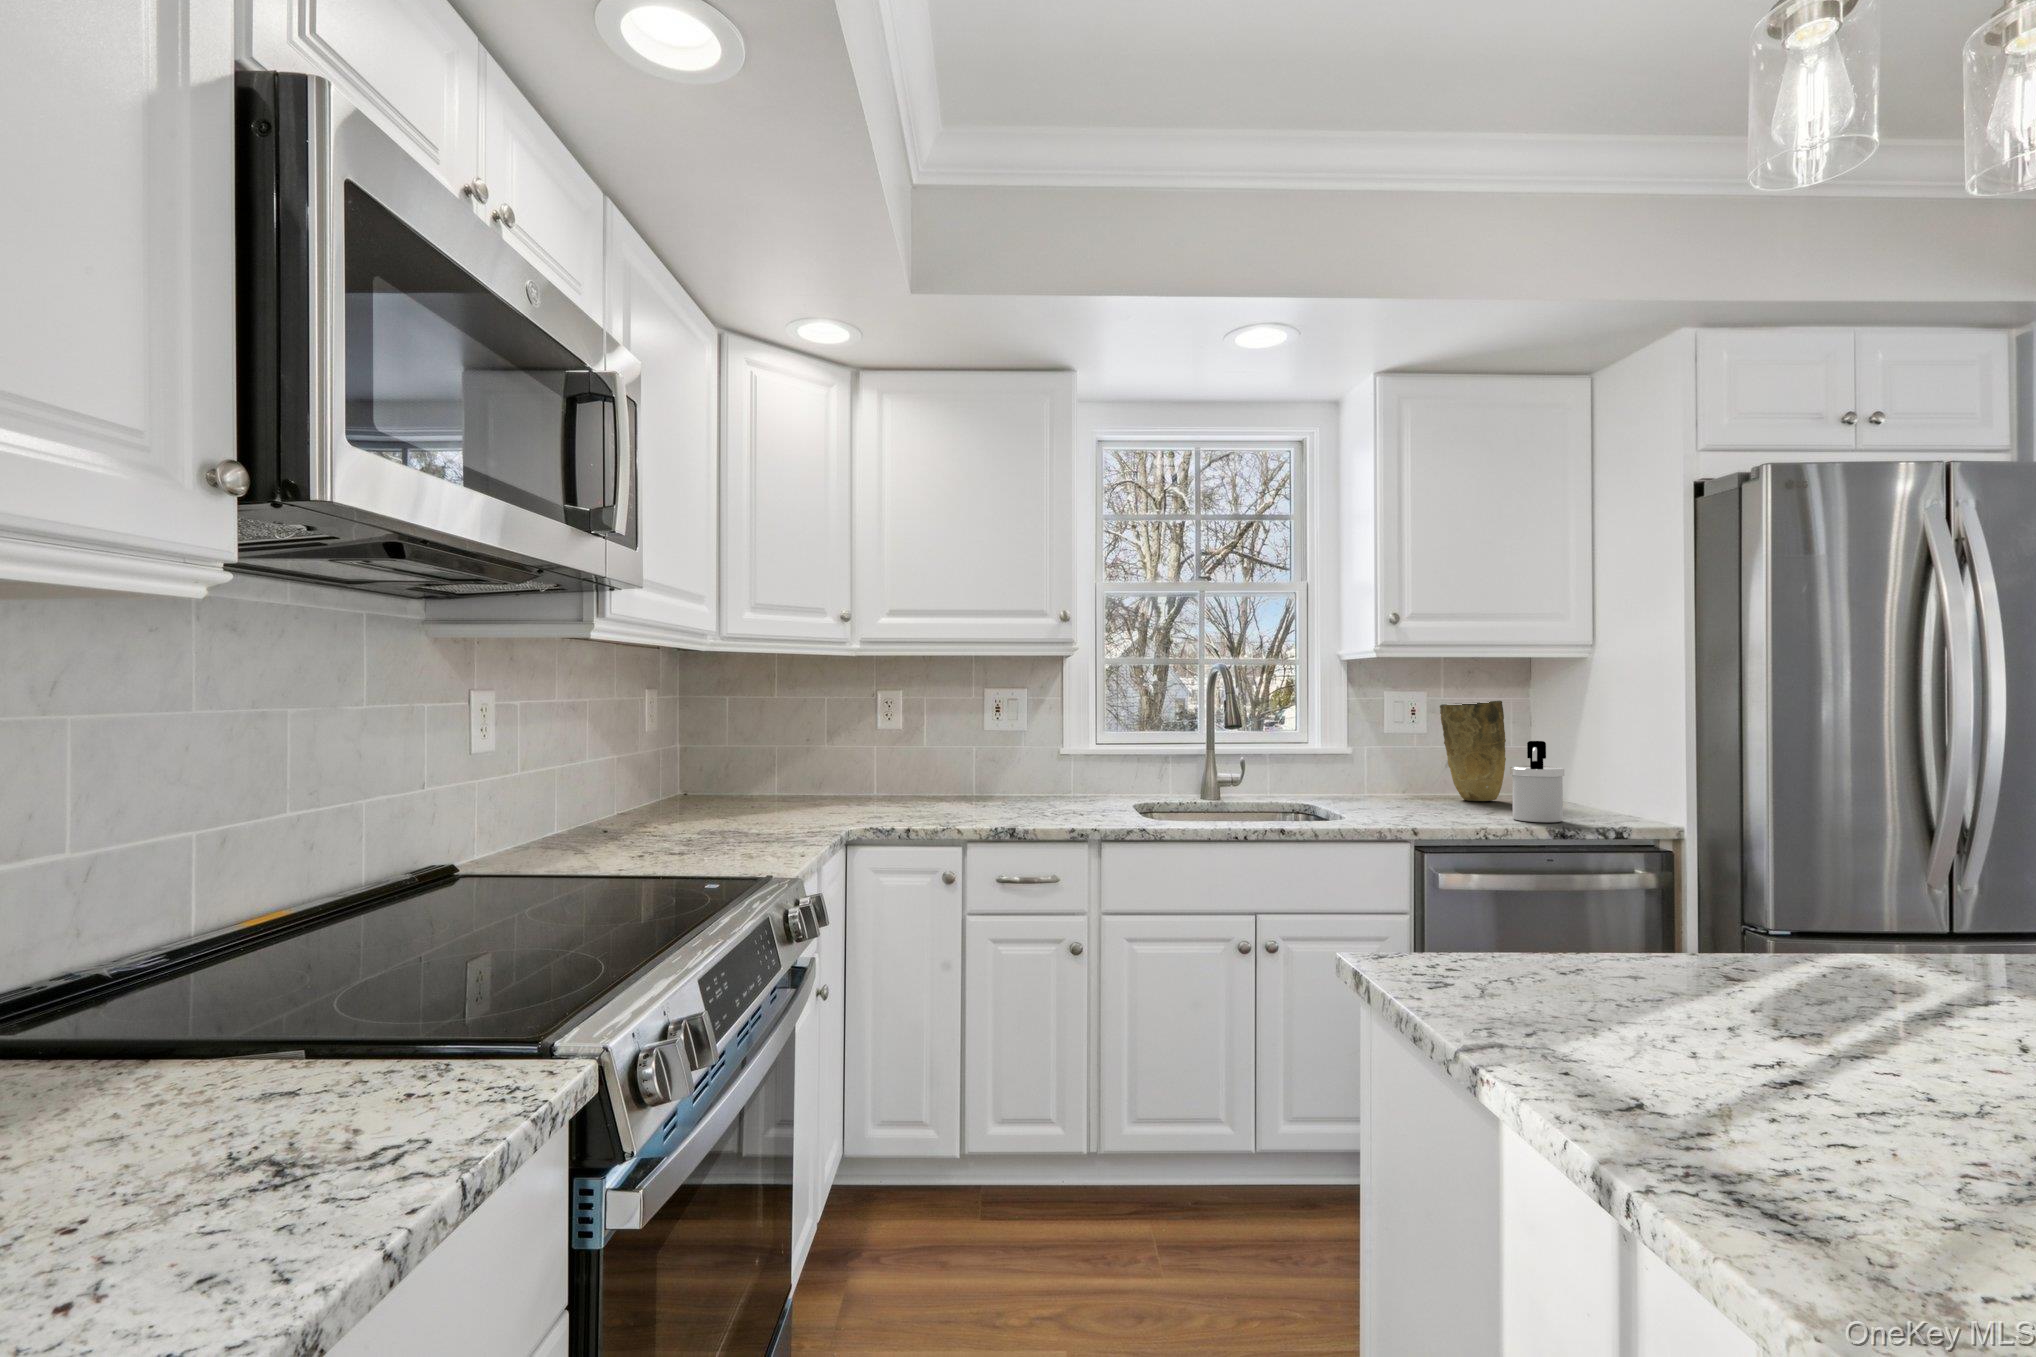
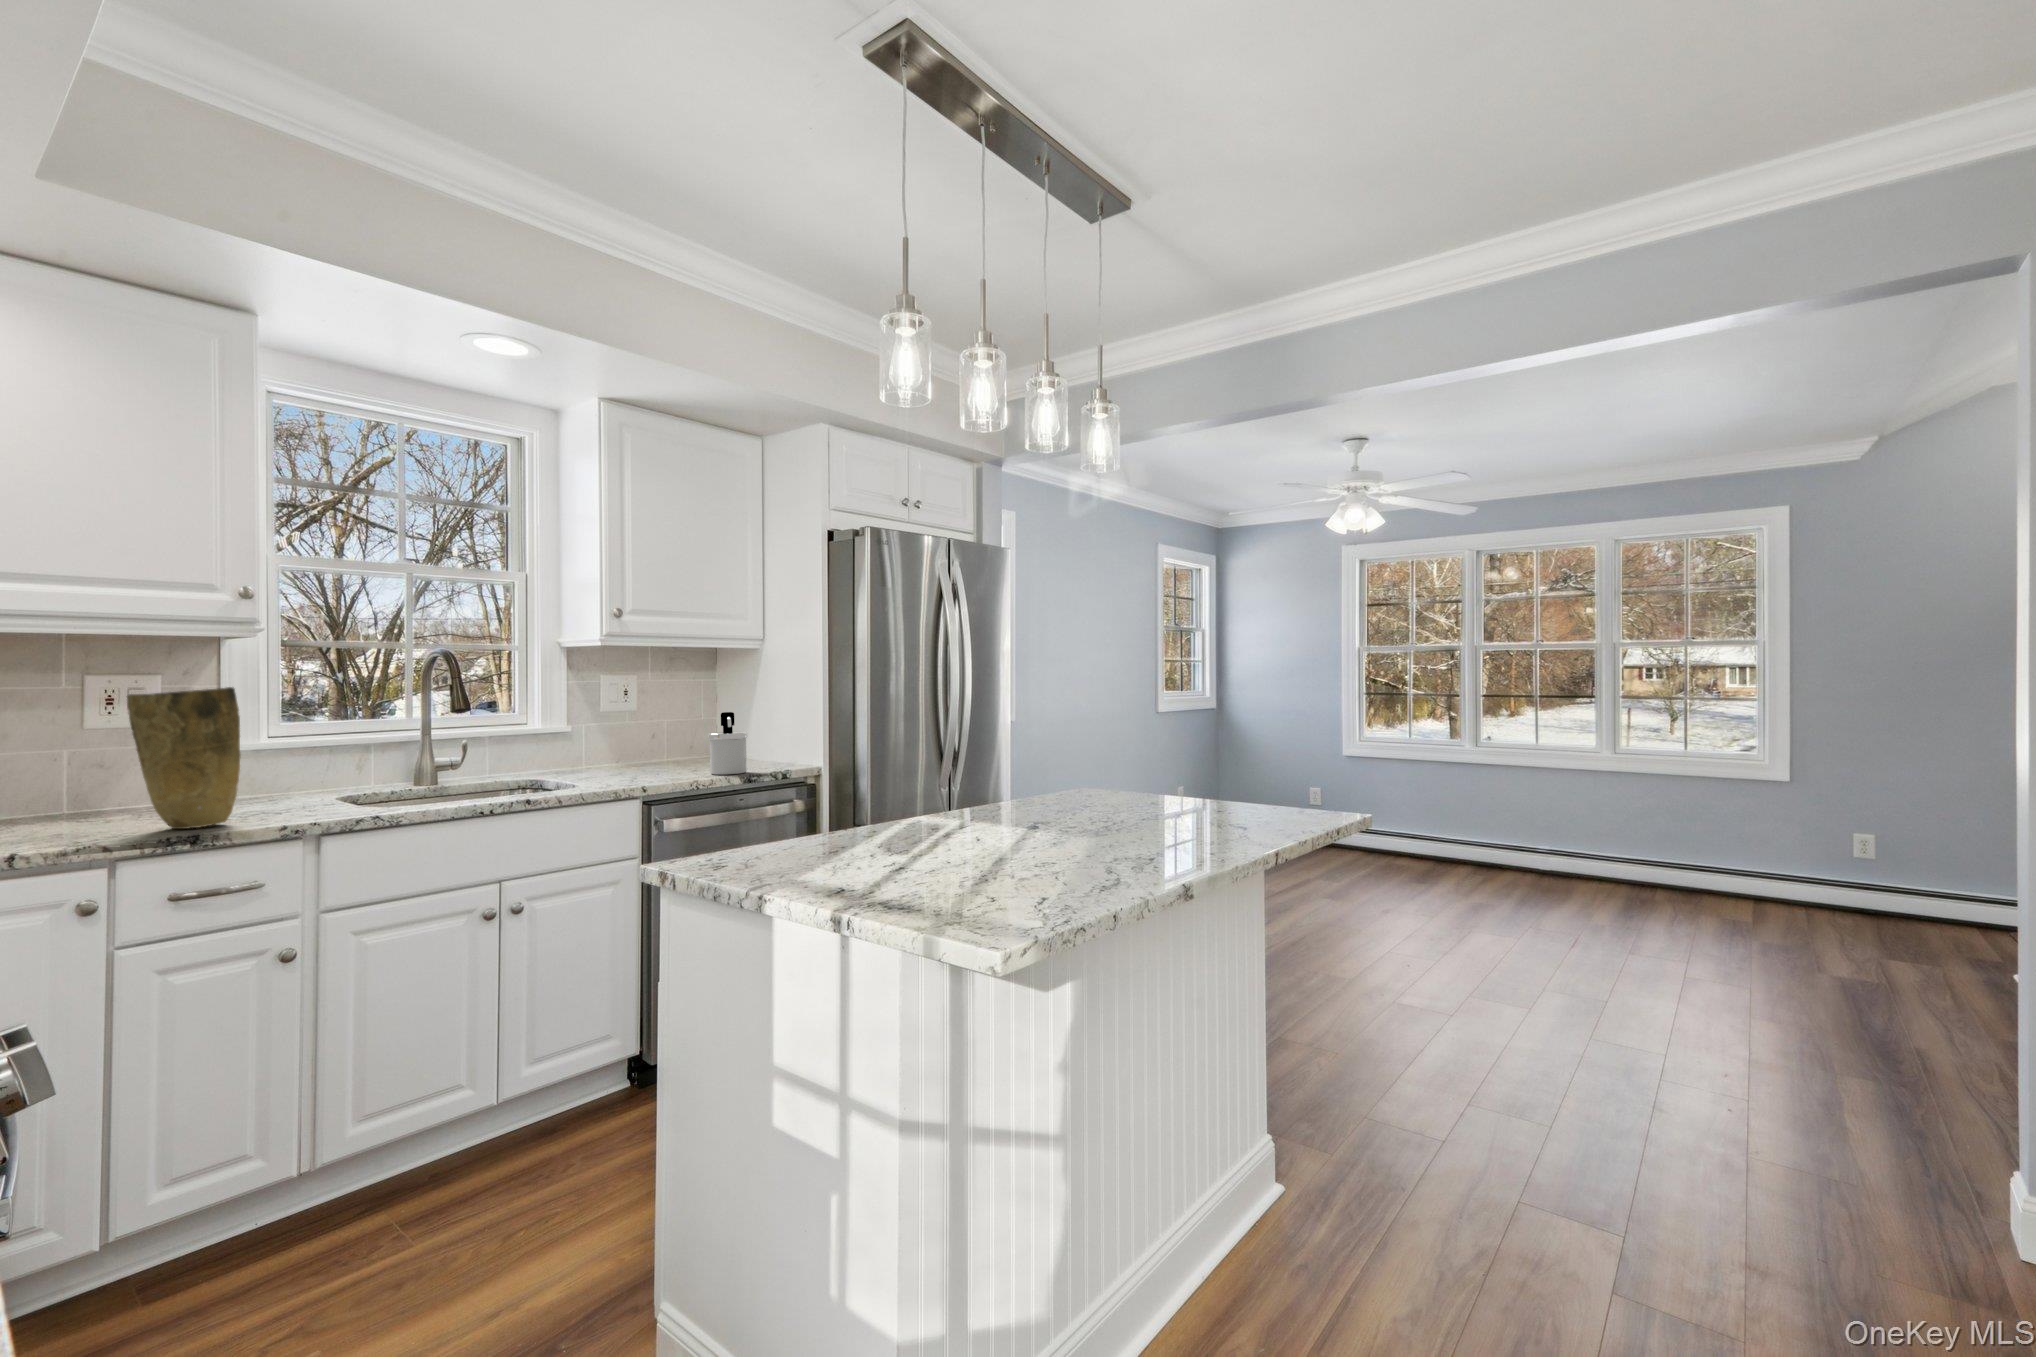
vase: present [1440,701,1506,801] -> present [127,687,240,829]

